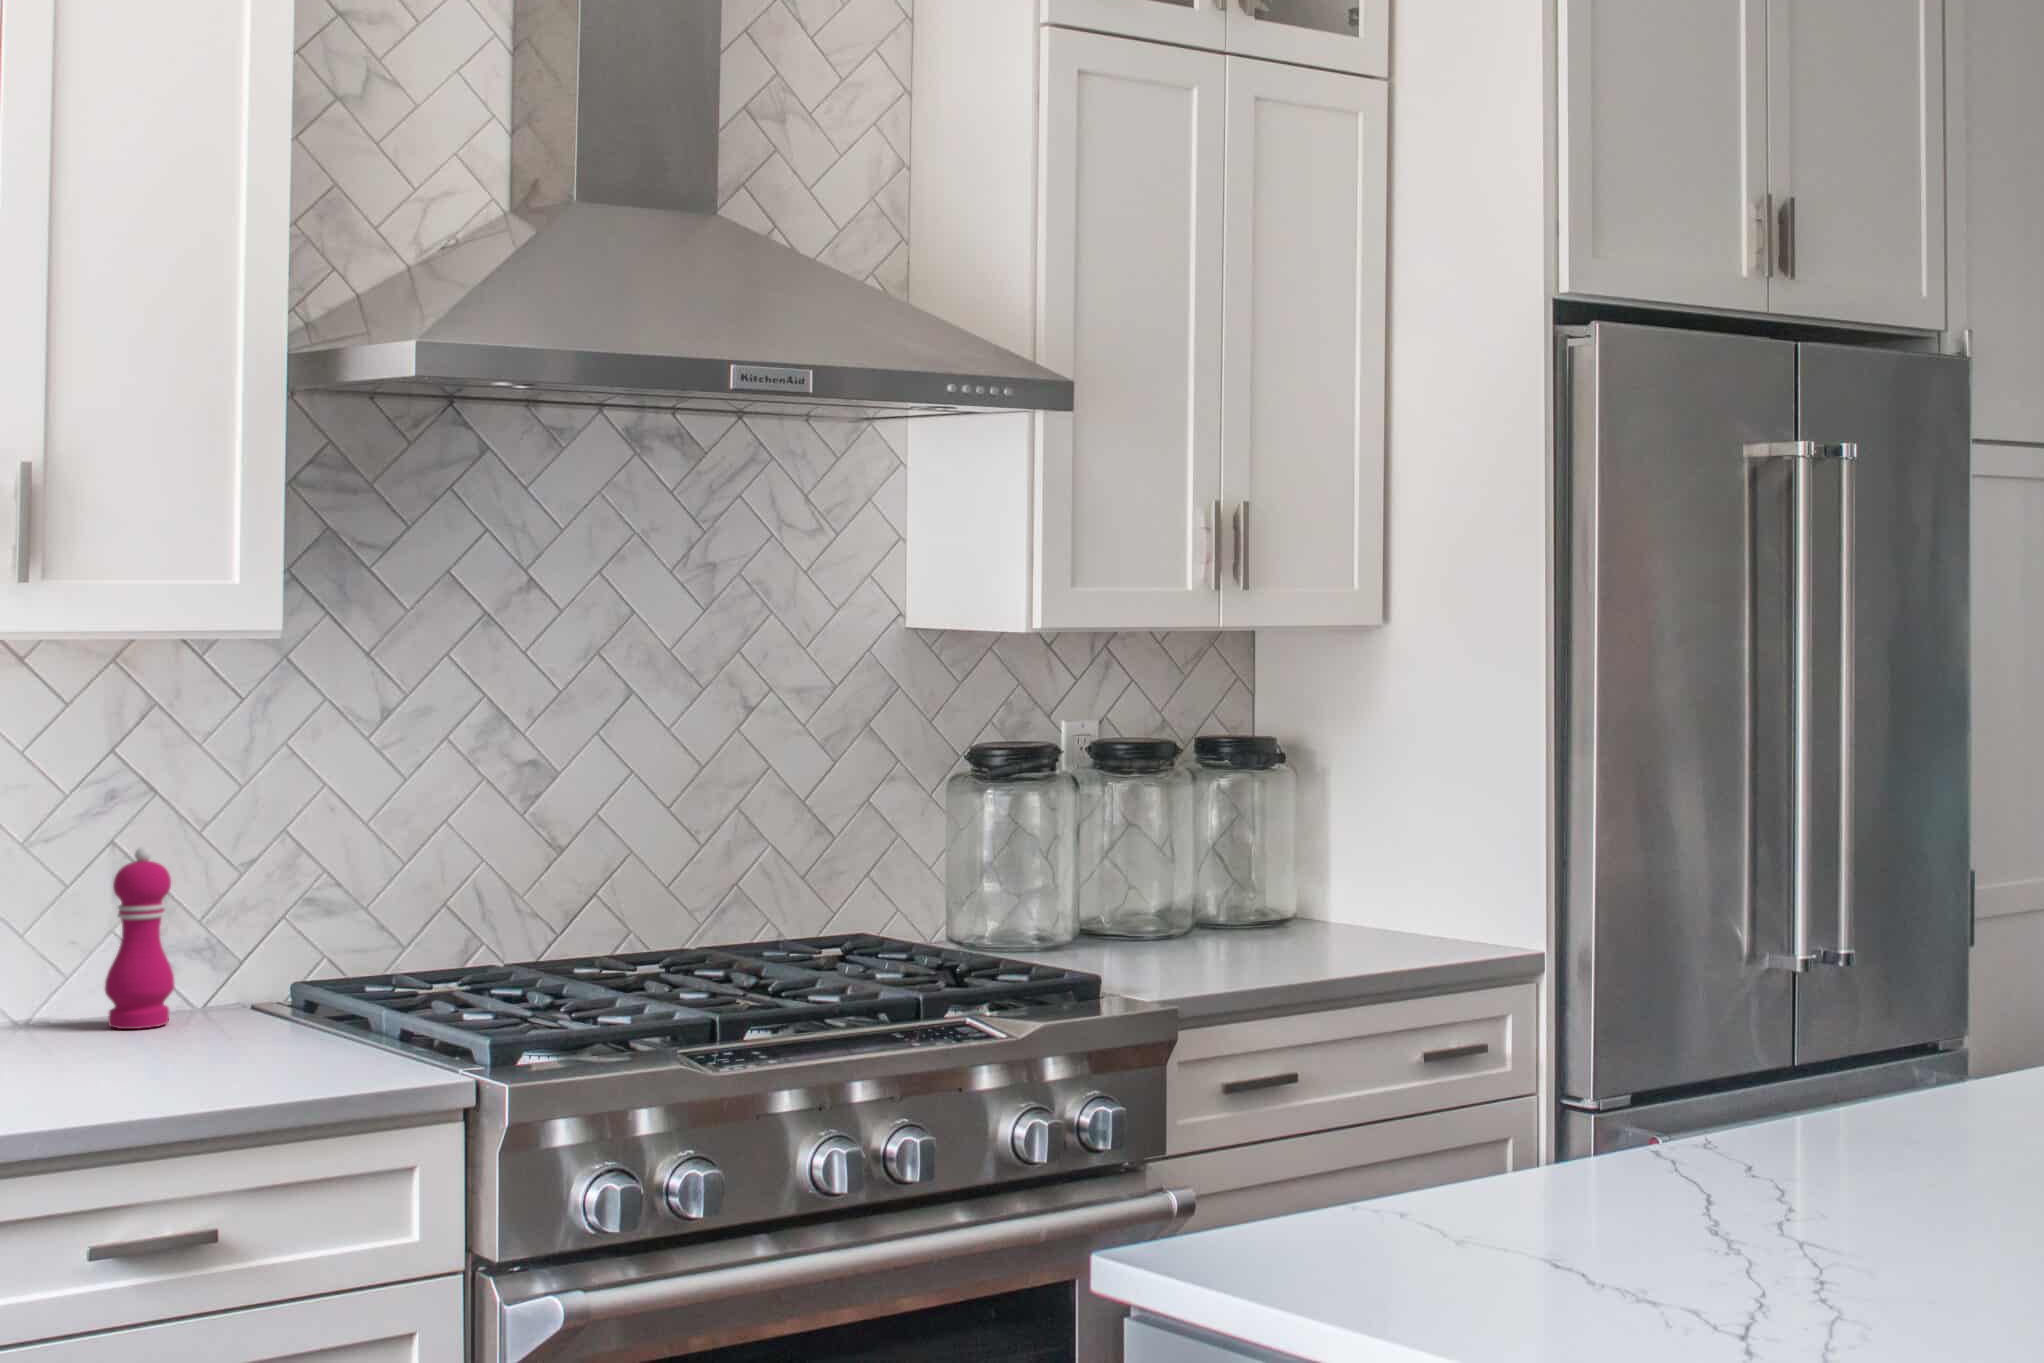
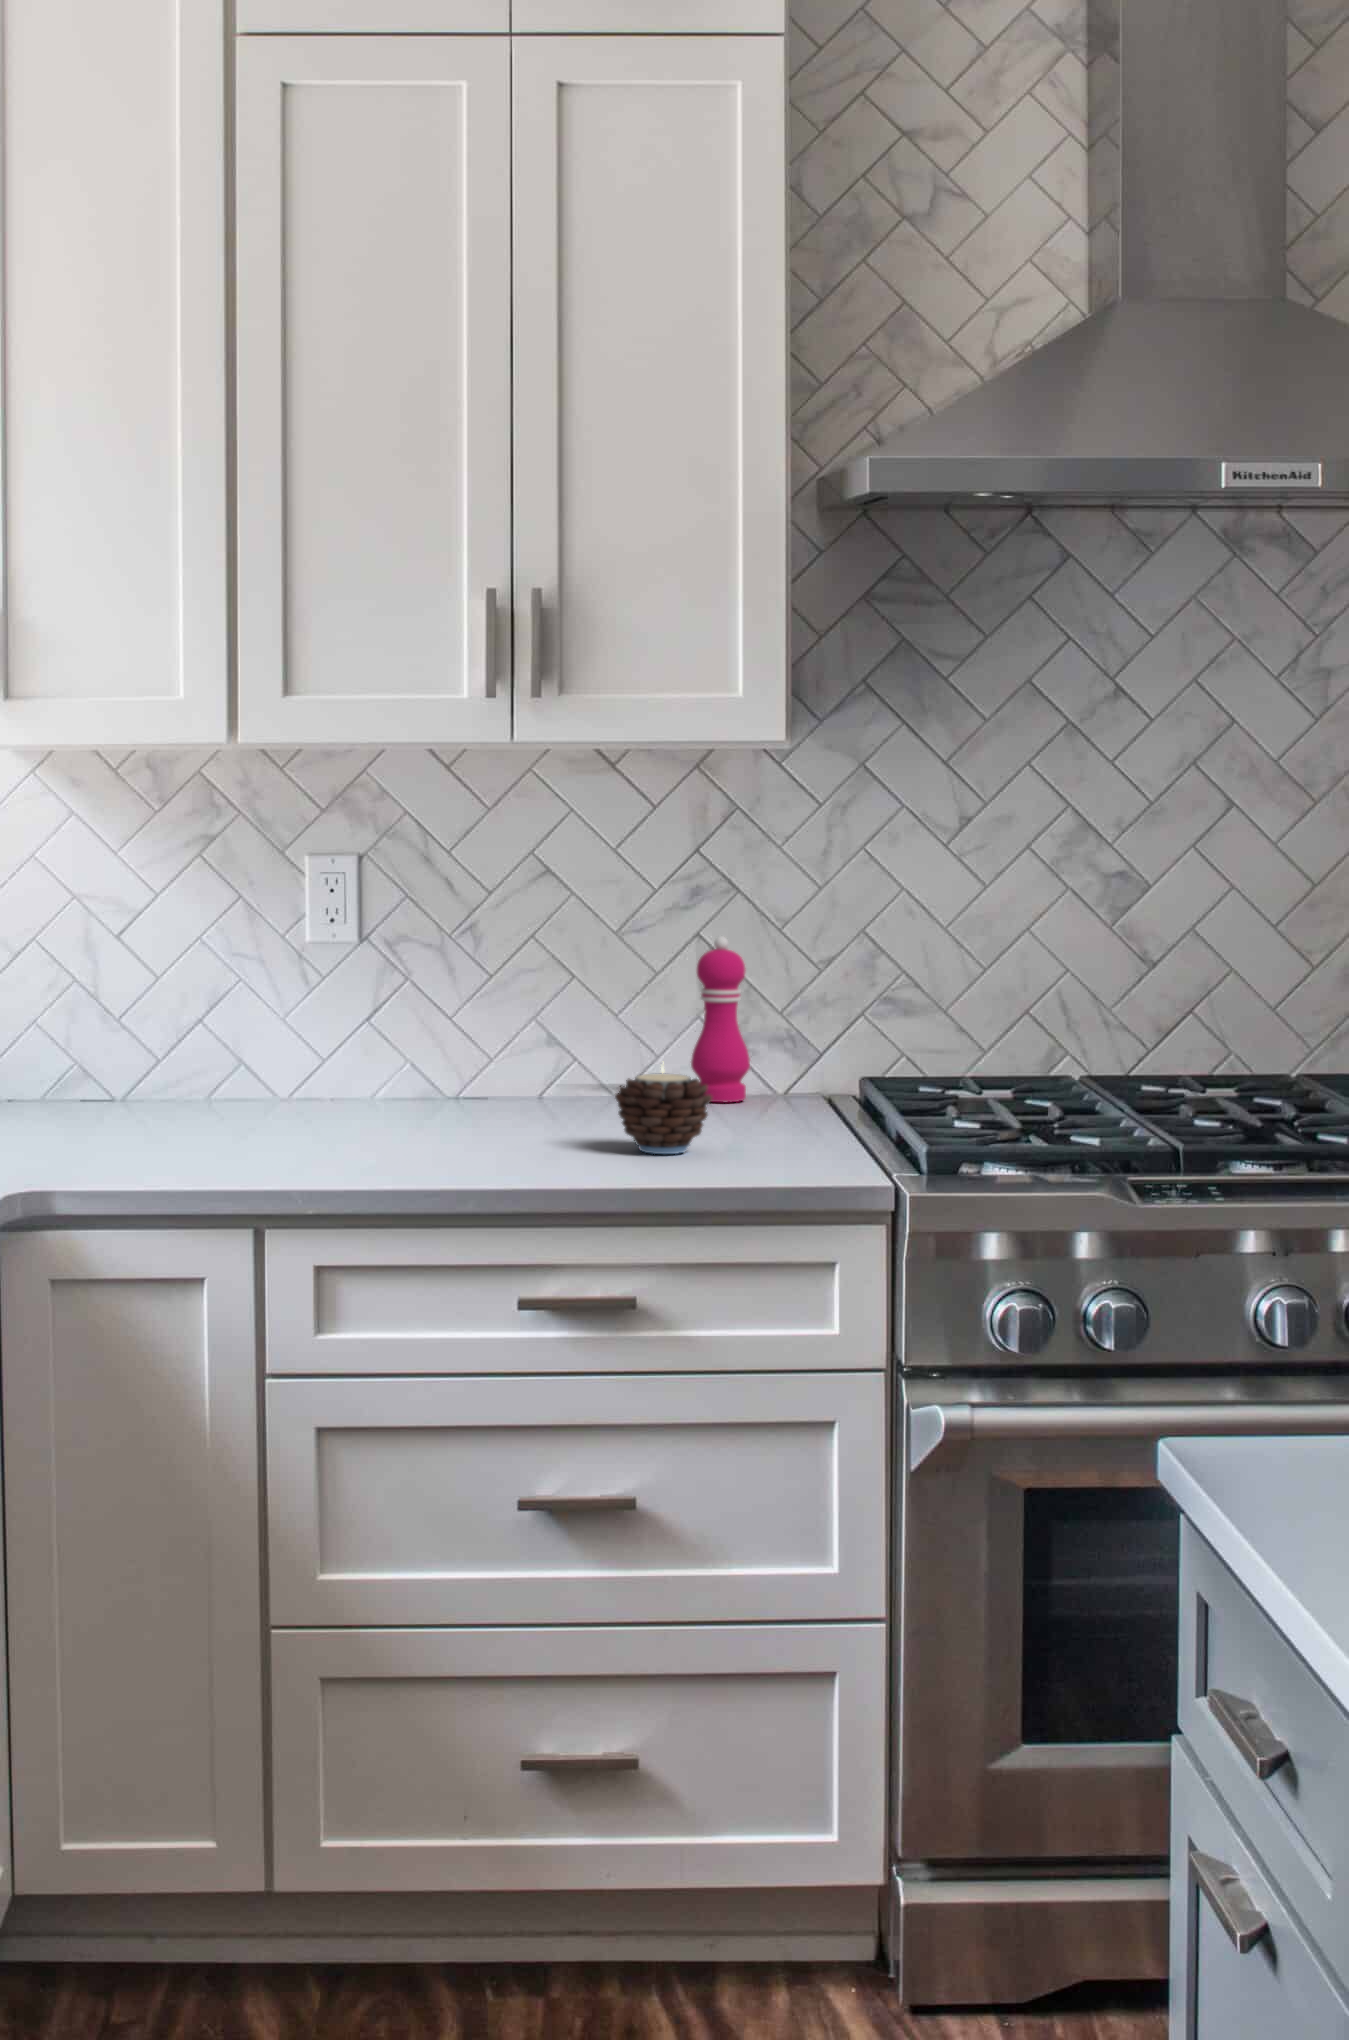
candle: none [142,991,252,1092] -> present [615,1067,712,1154]

